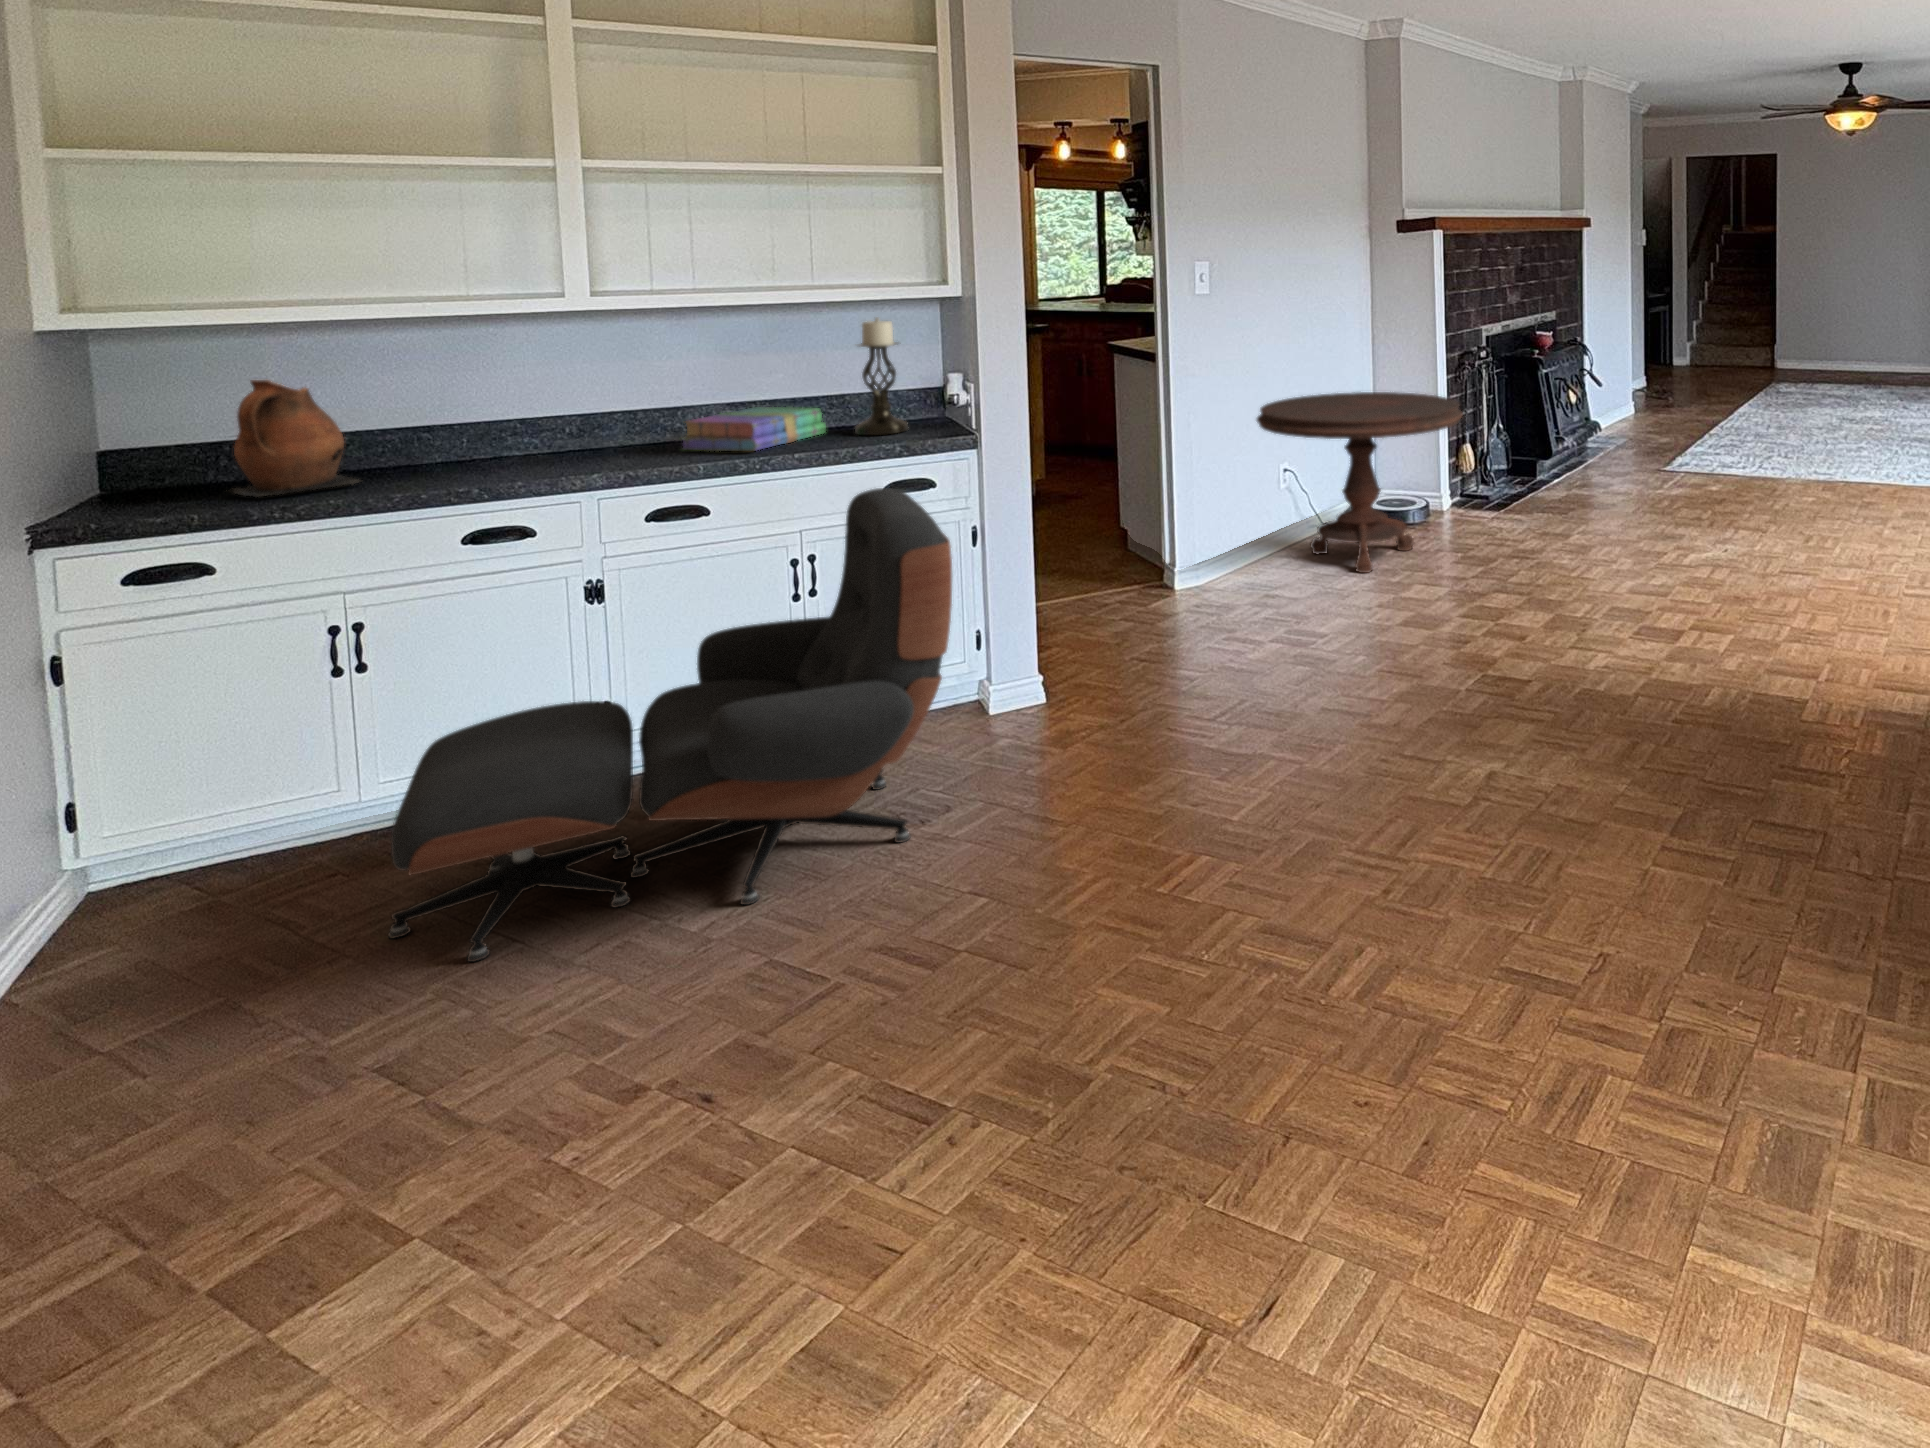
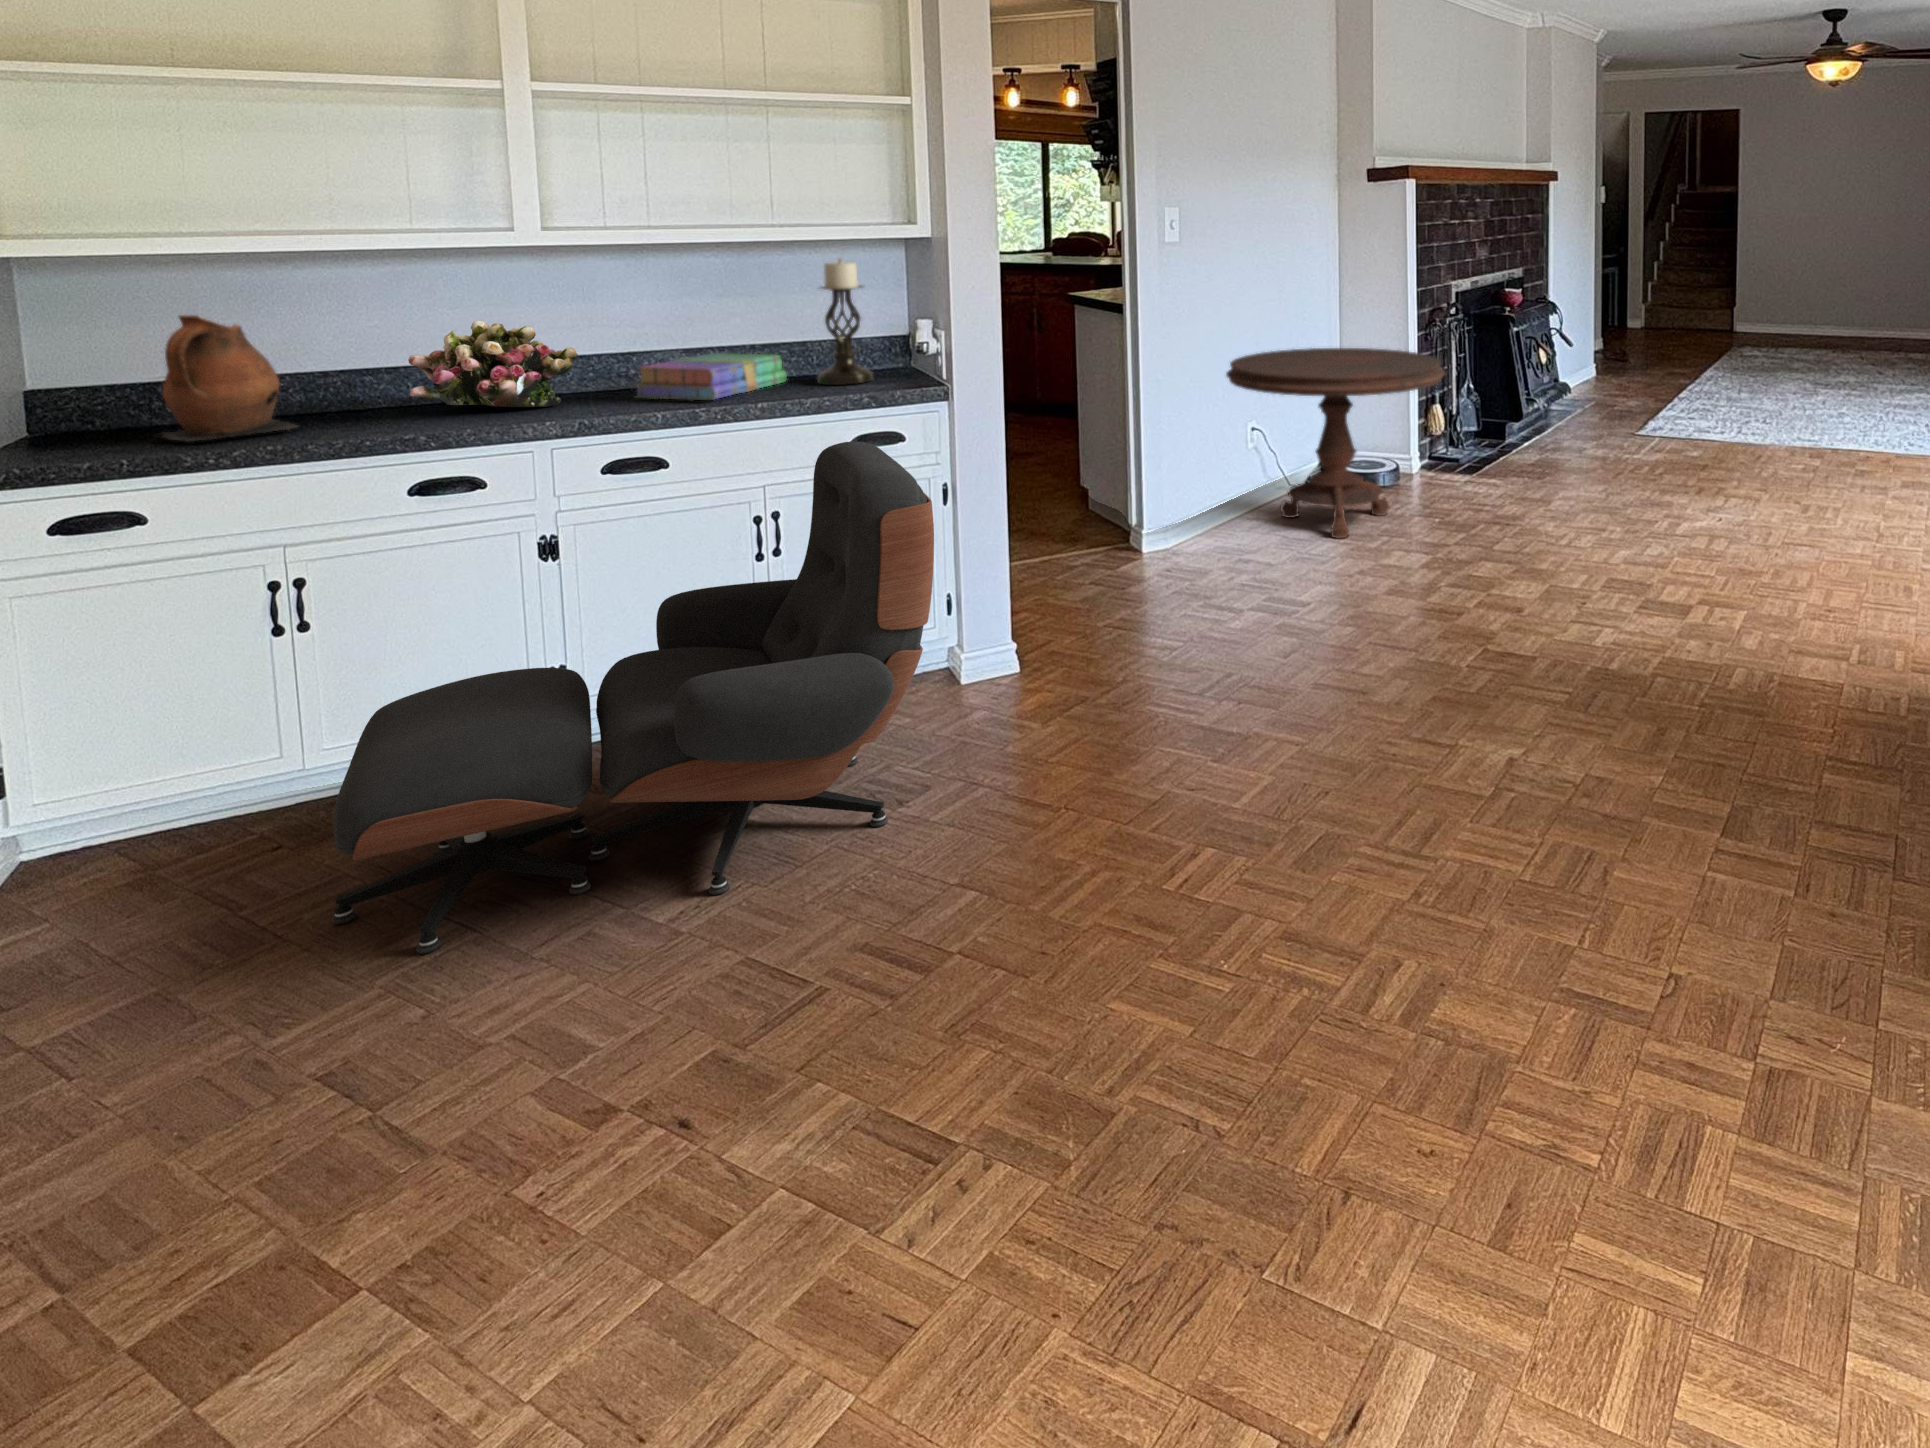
flower arrangement: none [466,380,628,460] -> present [408,321,578,407]

